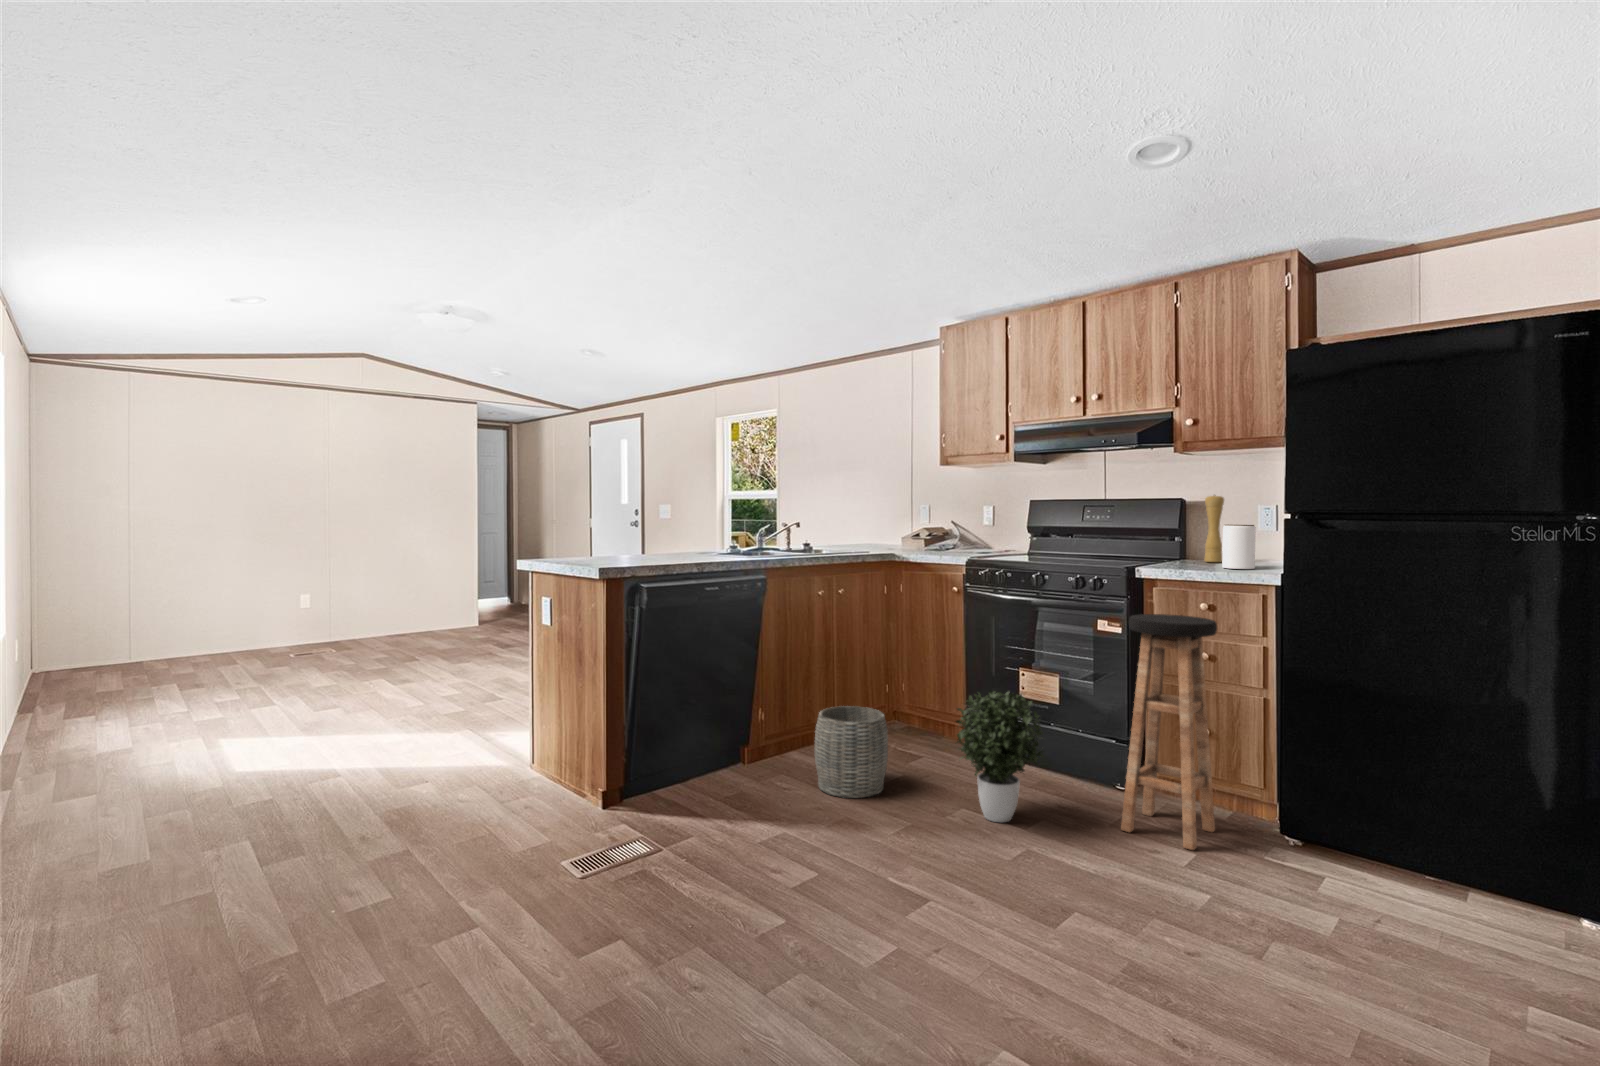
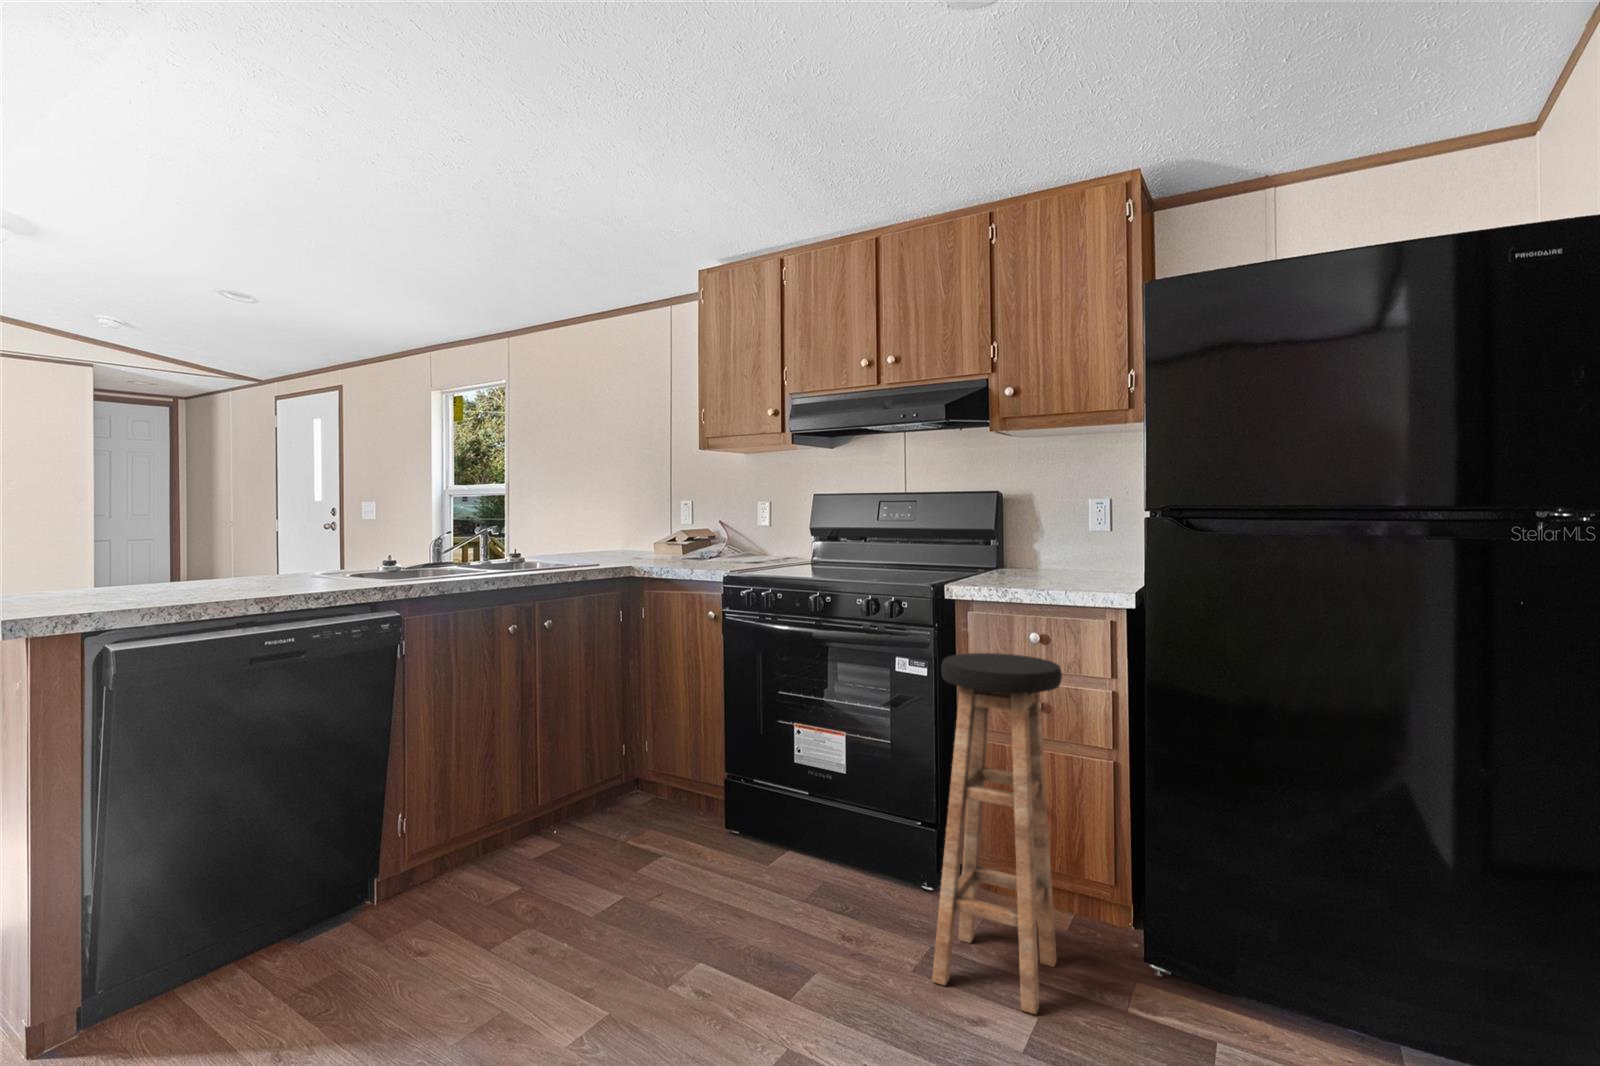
pepper mill: present [1205,495,1224,562] -> none [1027,487,1050,575]
jar: present [1222,524,1256,569] -> none [1053,526,1094,585]
potted plant: present [956,691,1043,822] -> none [690,779,826,991]
woven basket: present [814,706,888,798] -> none [474,803,595,964]

